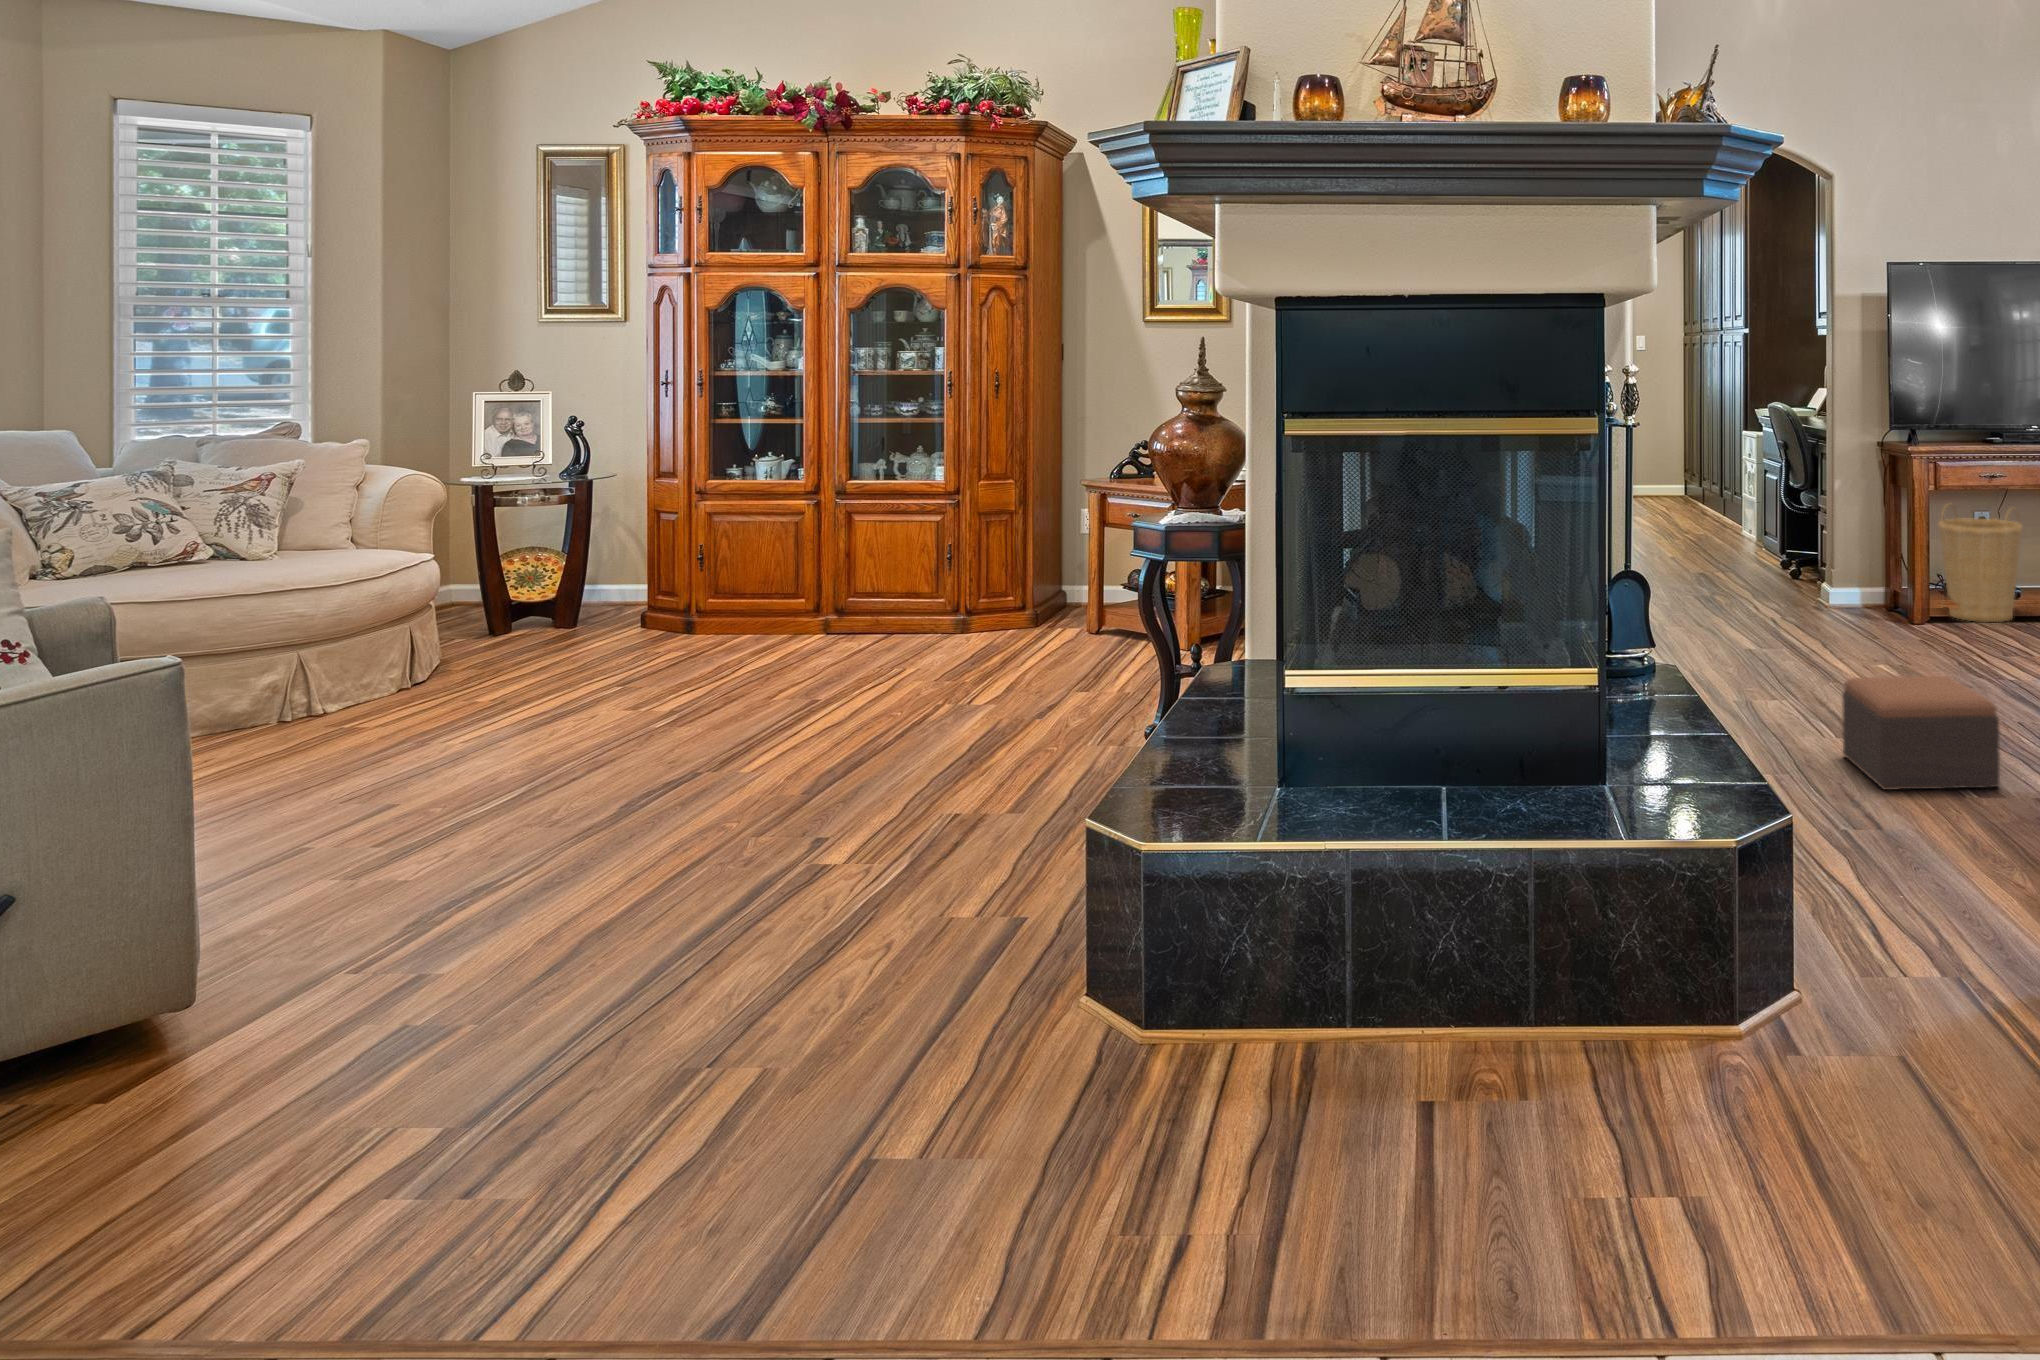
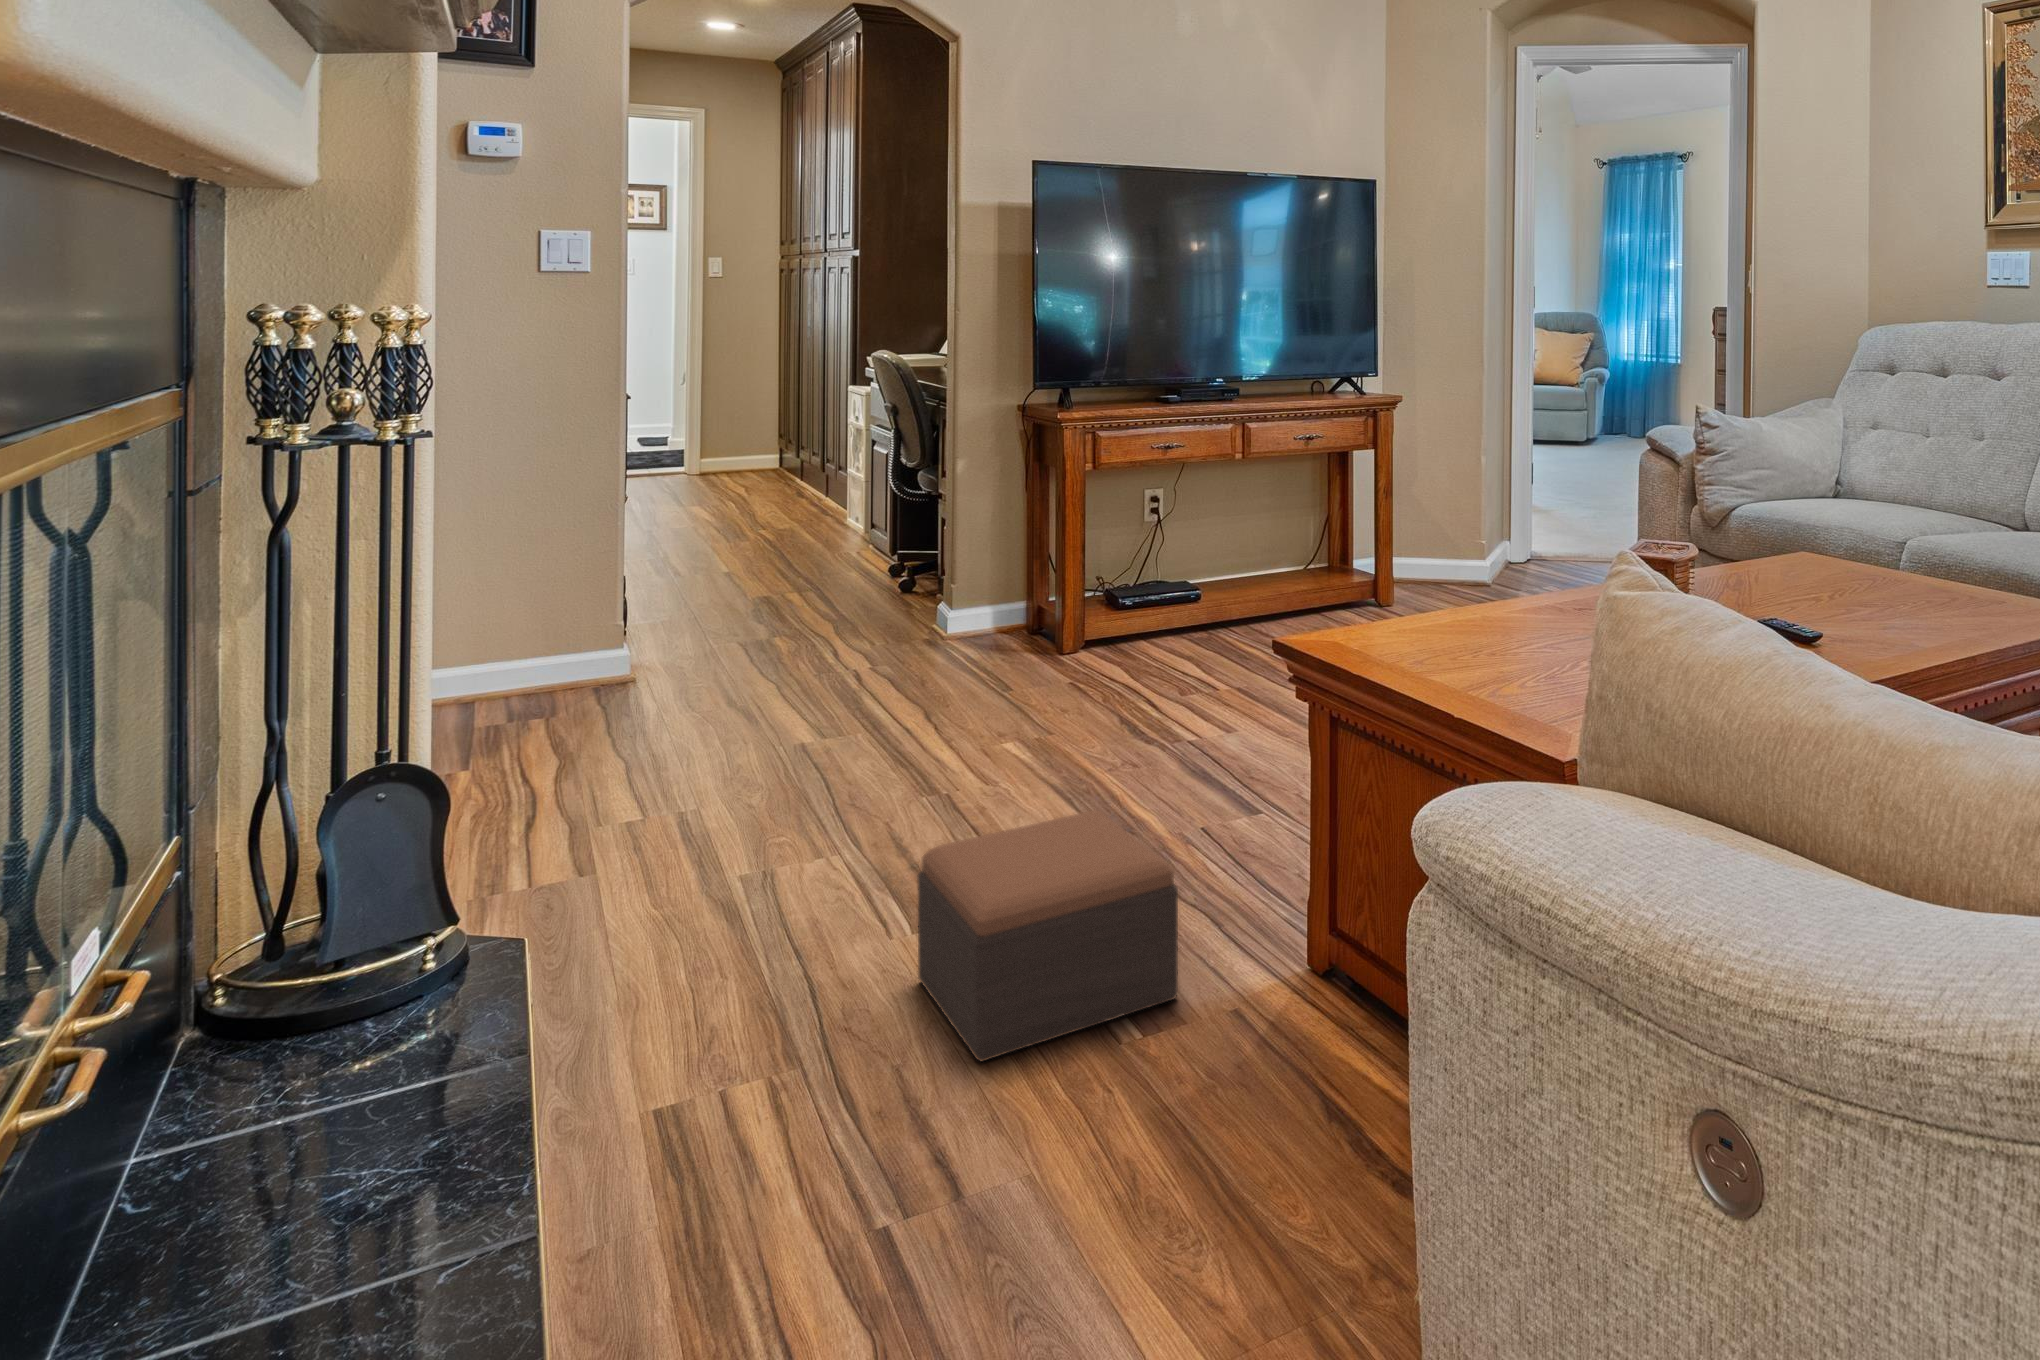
basket: present [1938,503,2023,622] -> none [1096,484,1203,637]

